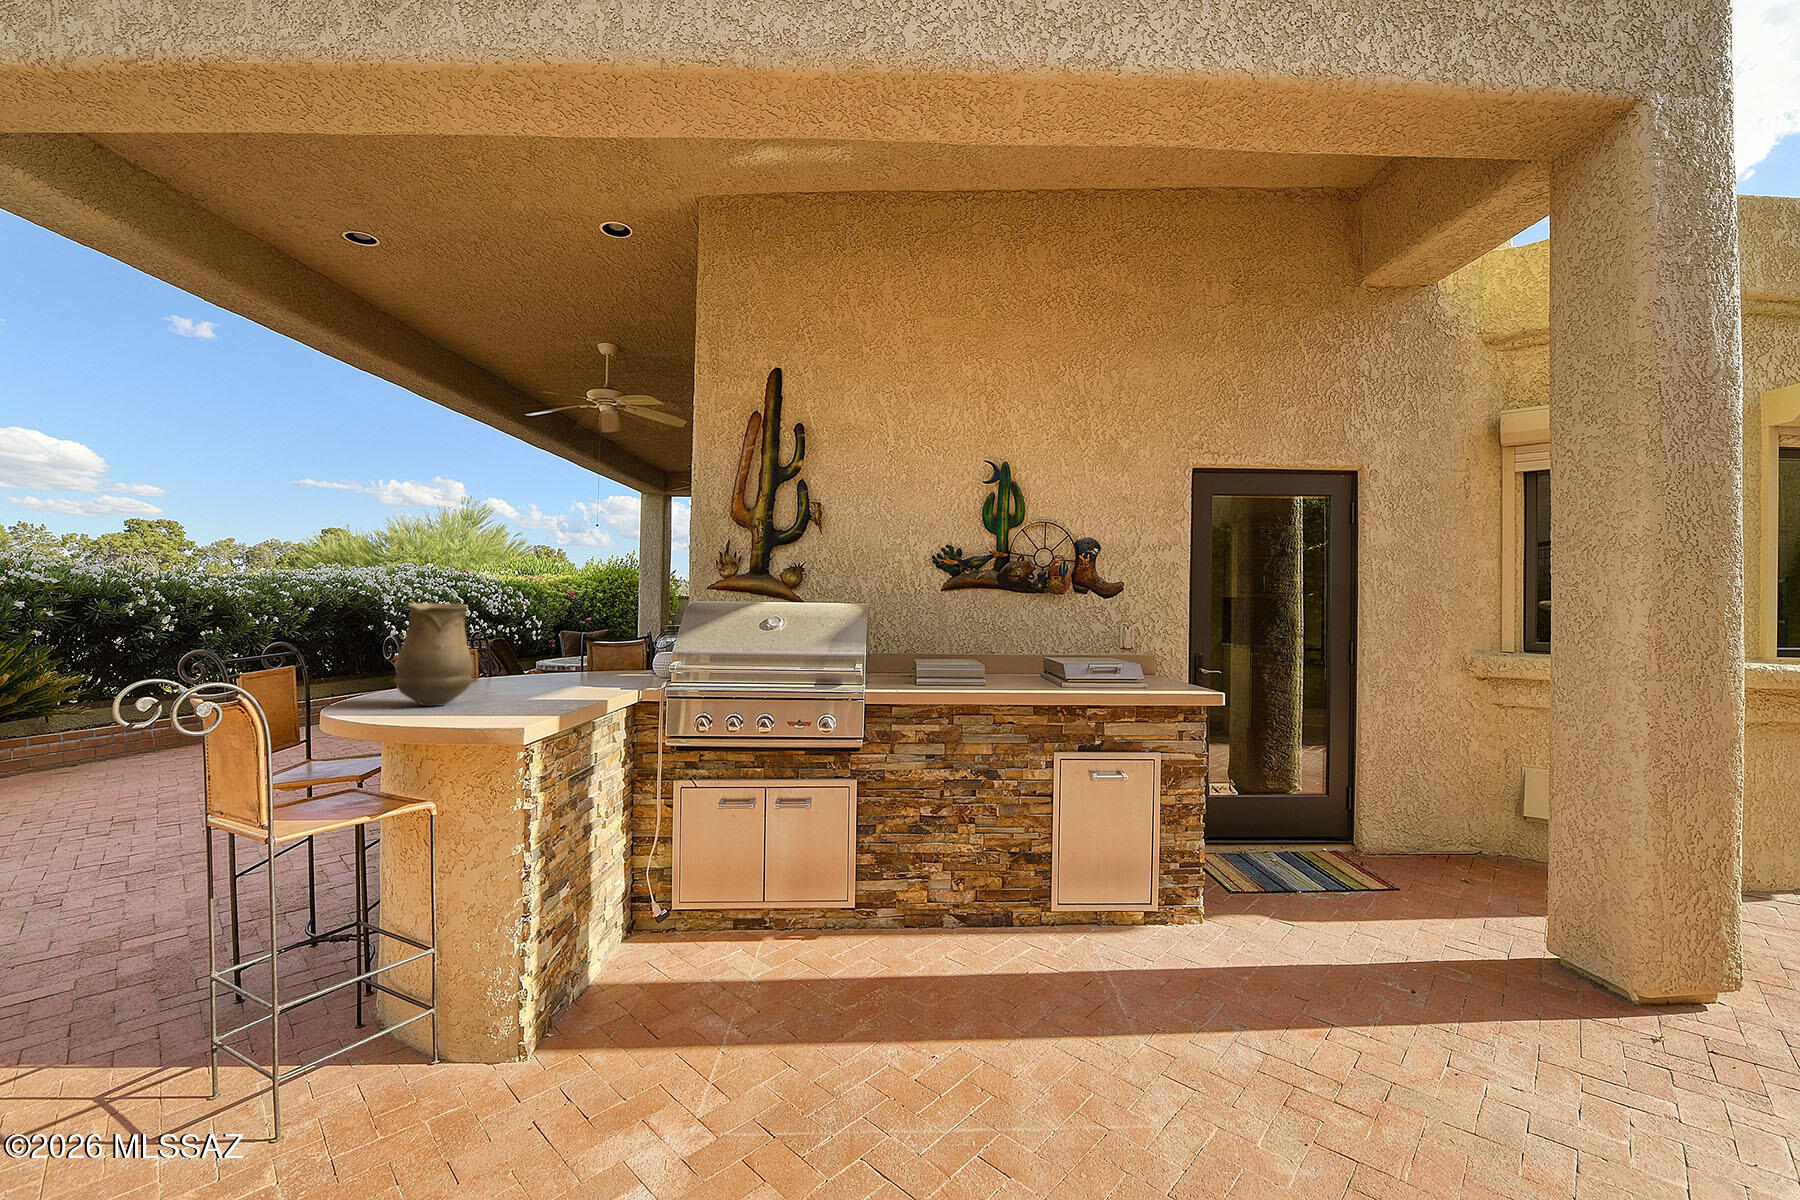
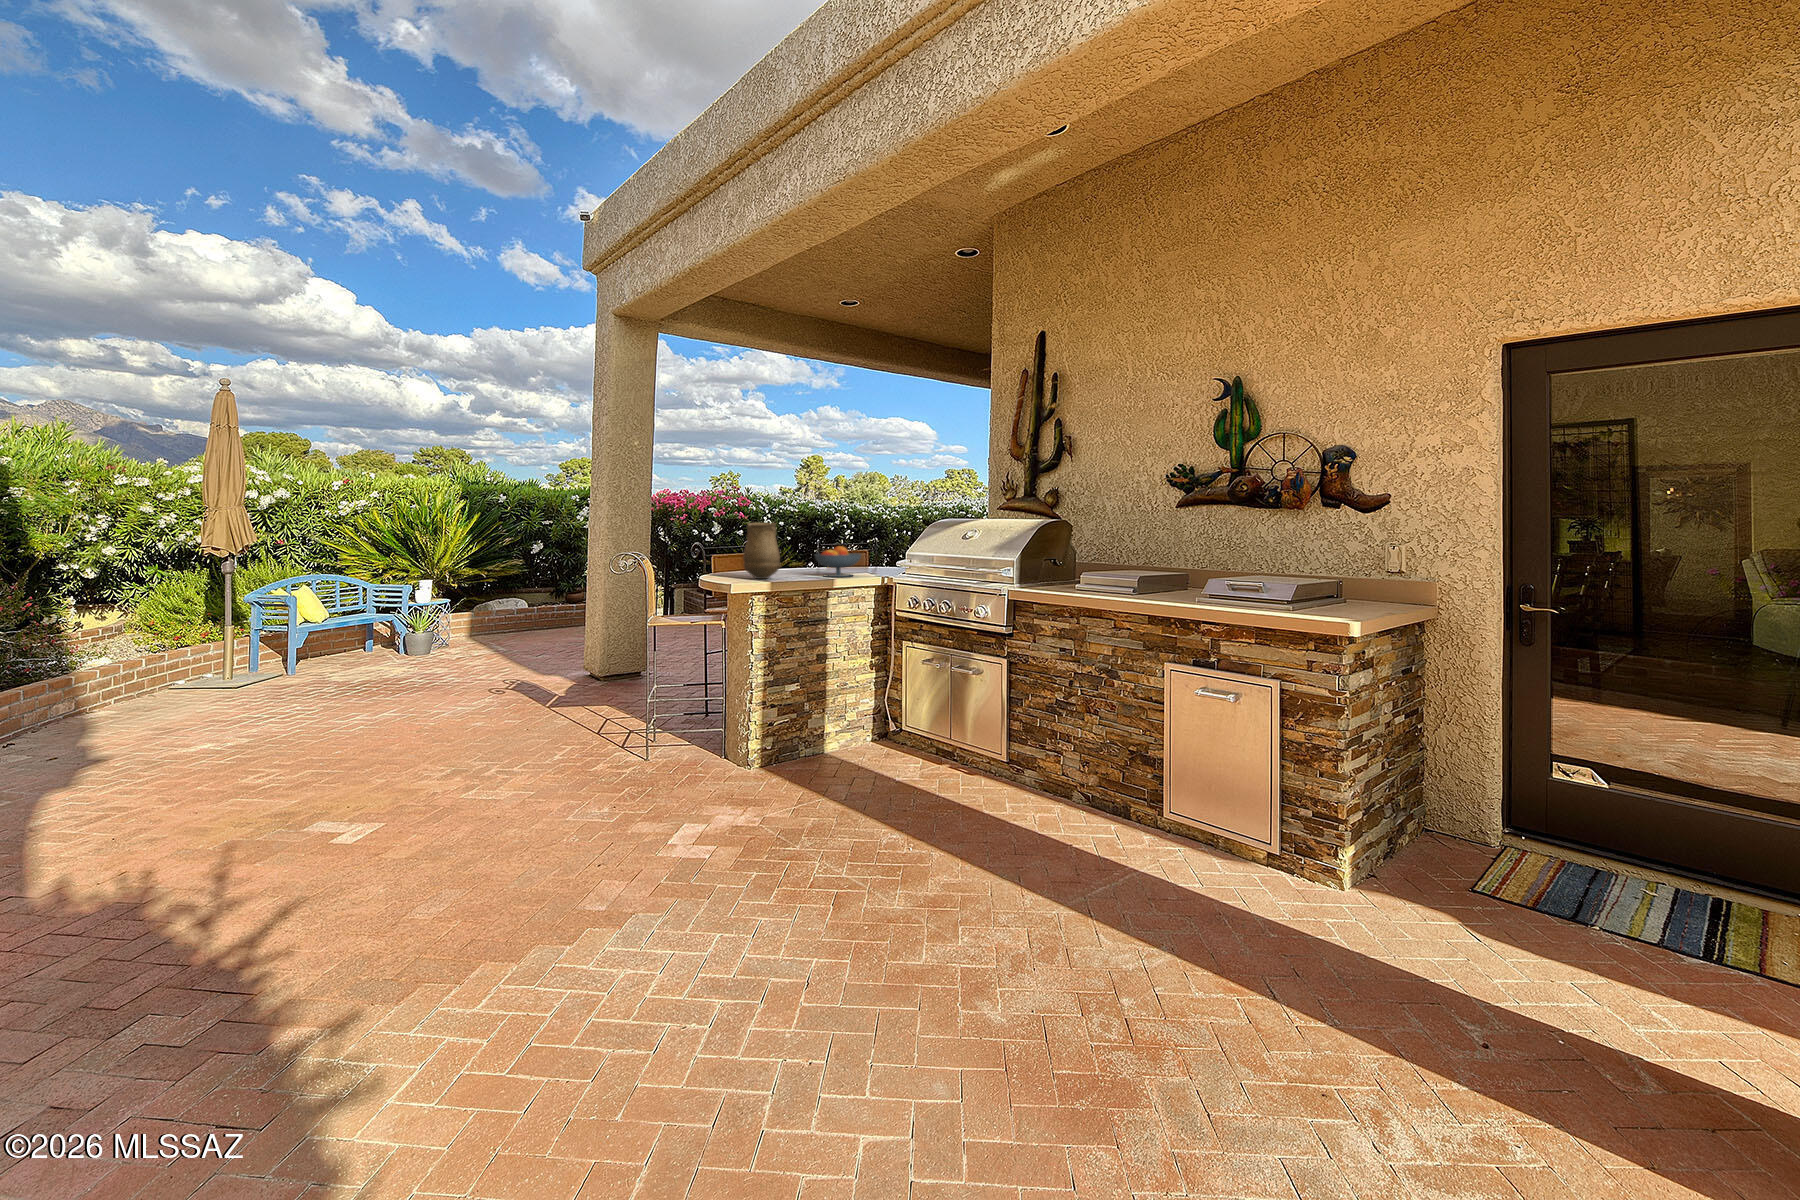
fruit bowl: none [486,639,572,691] -> present [815,546,861,577]

